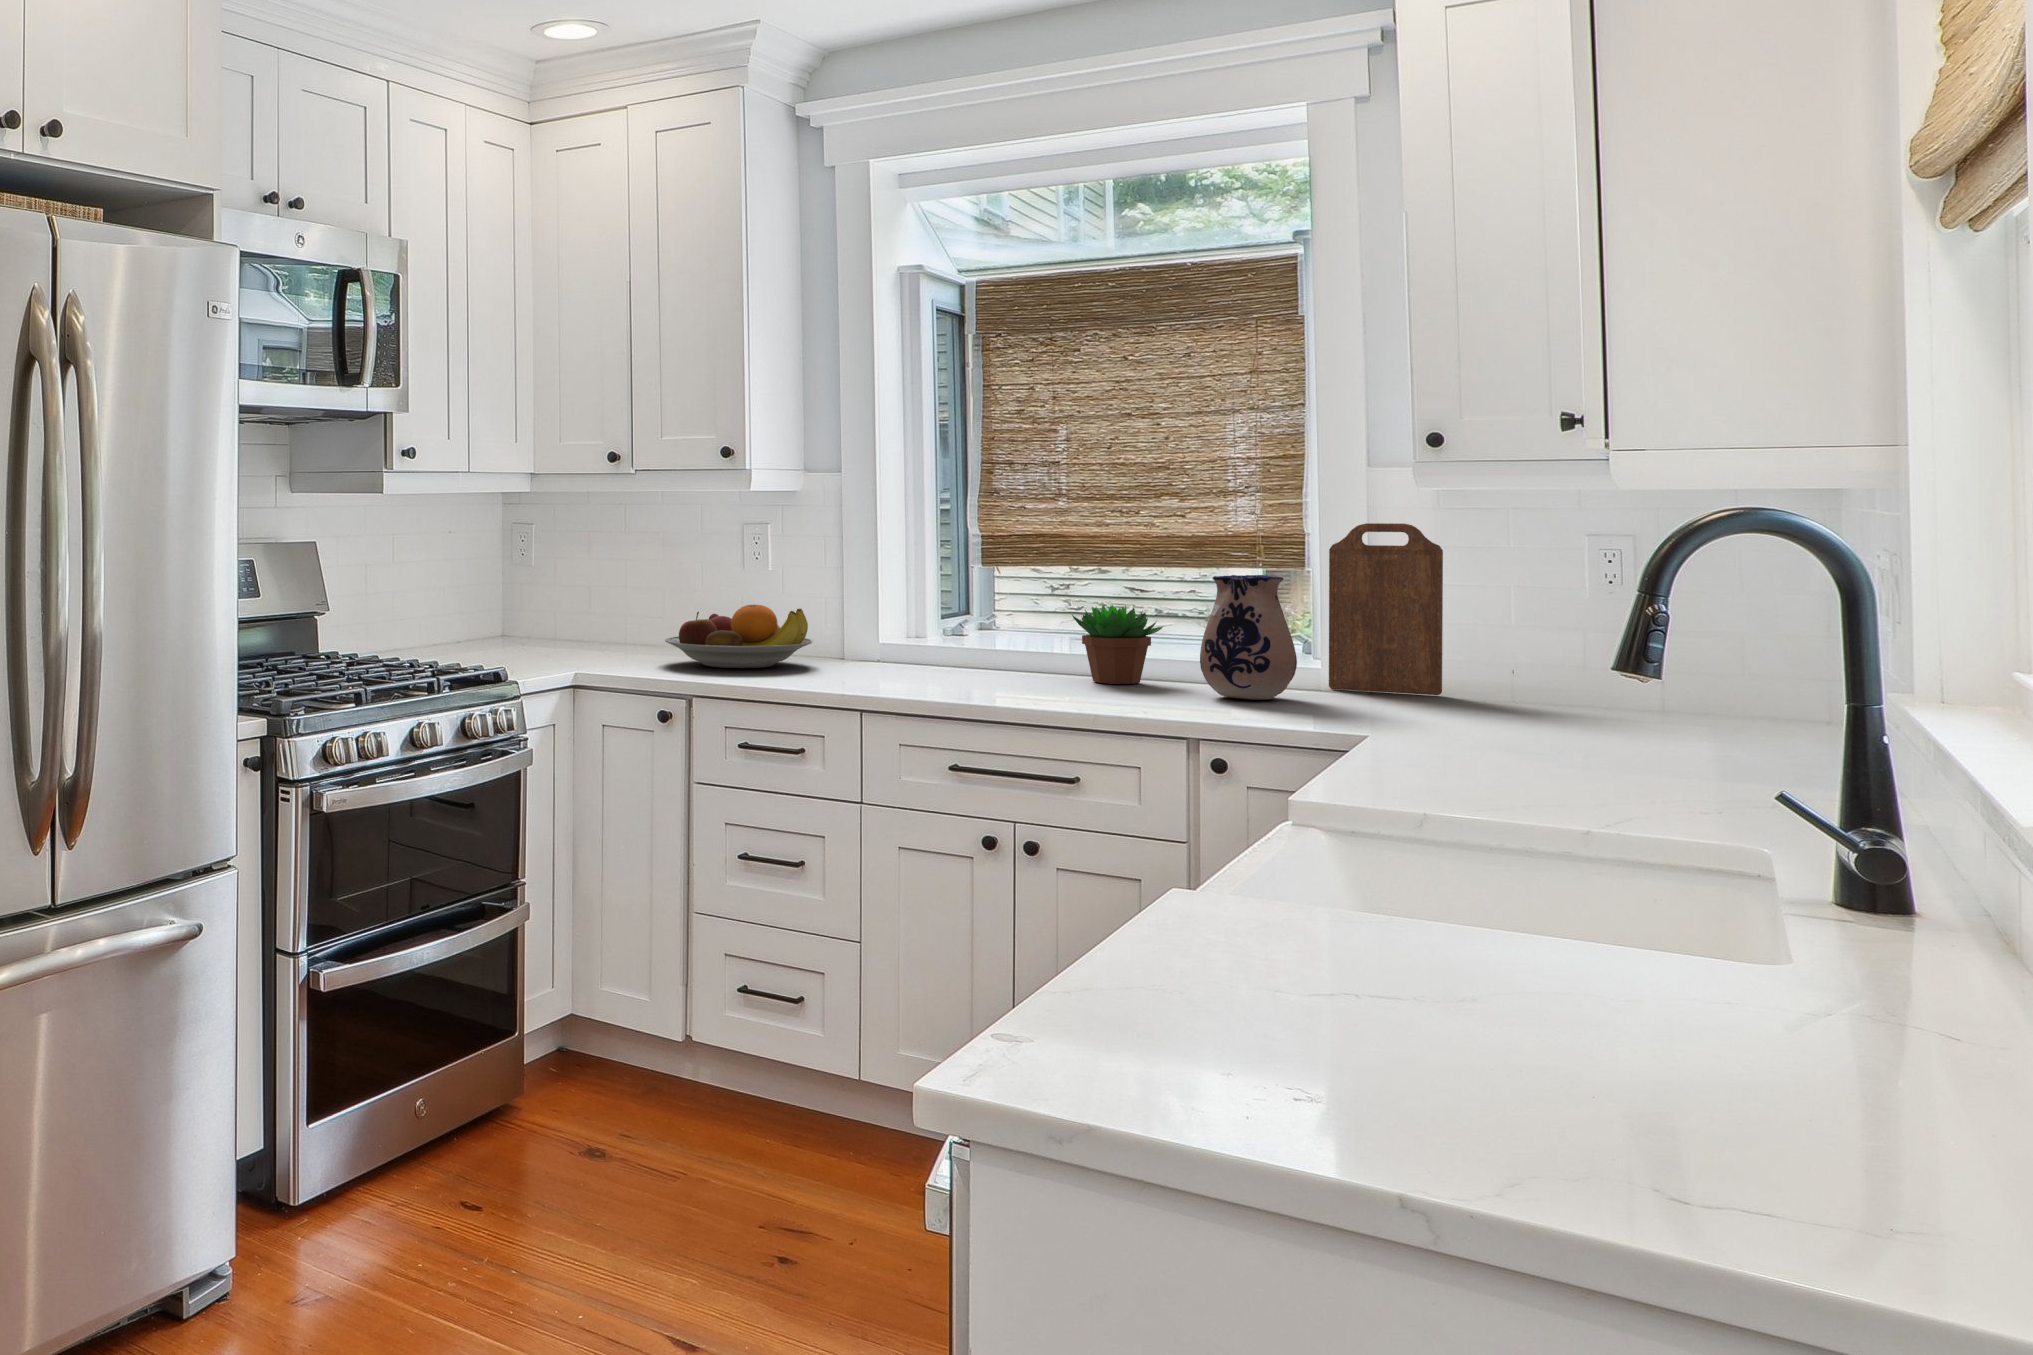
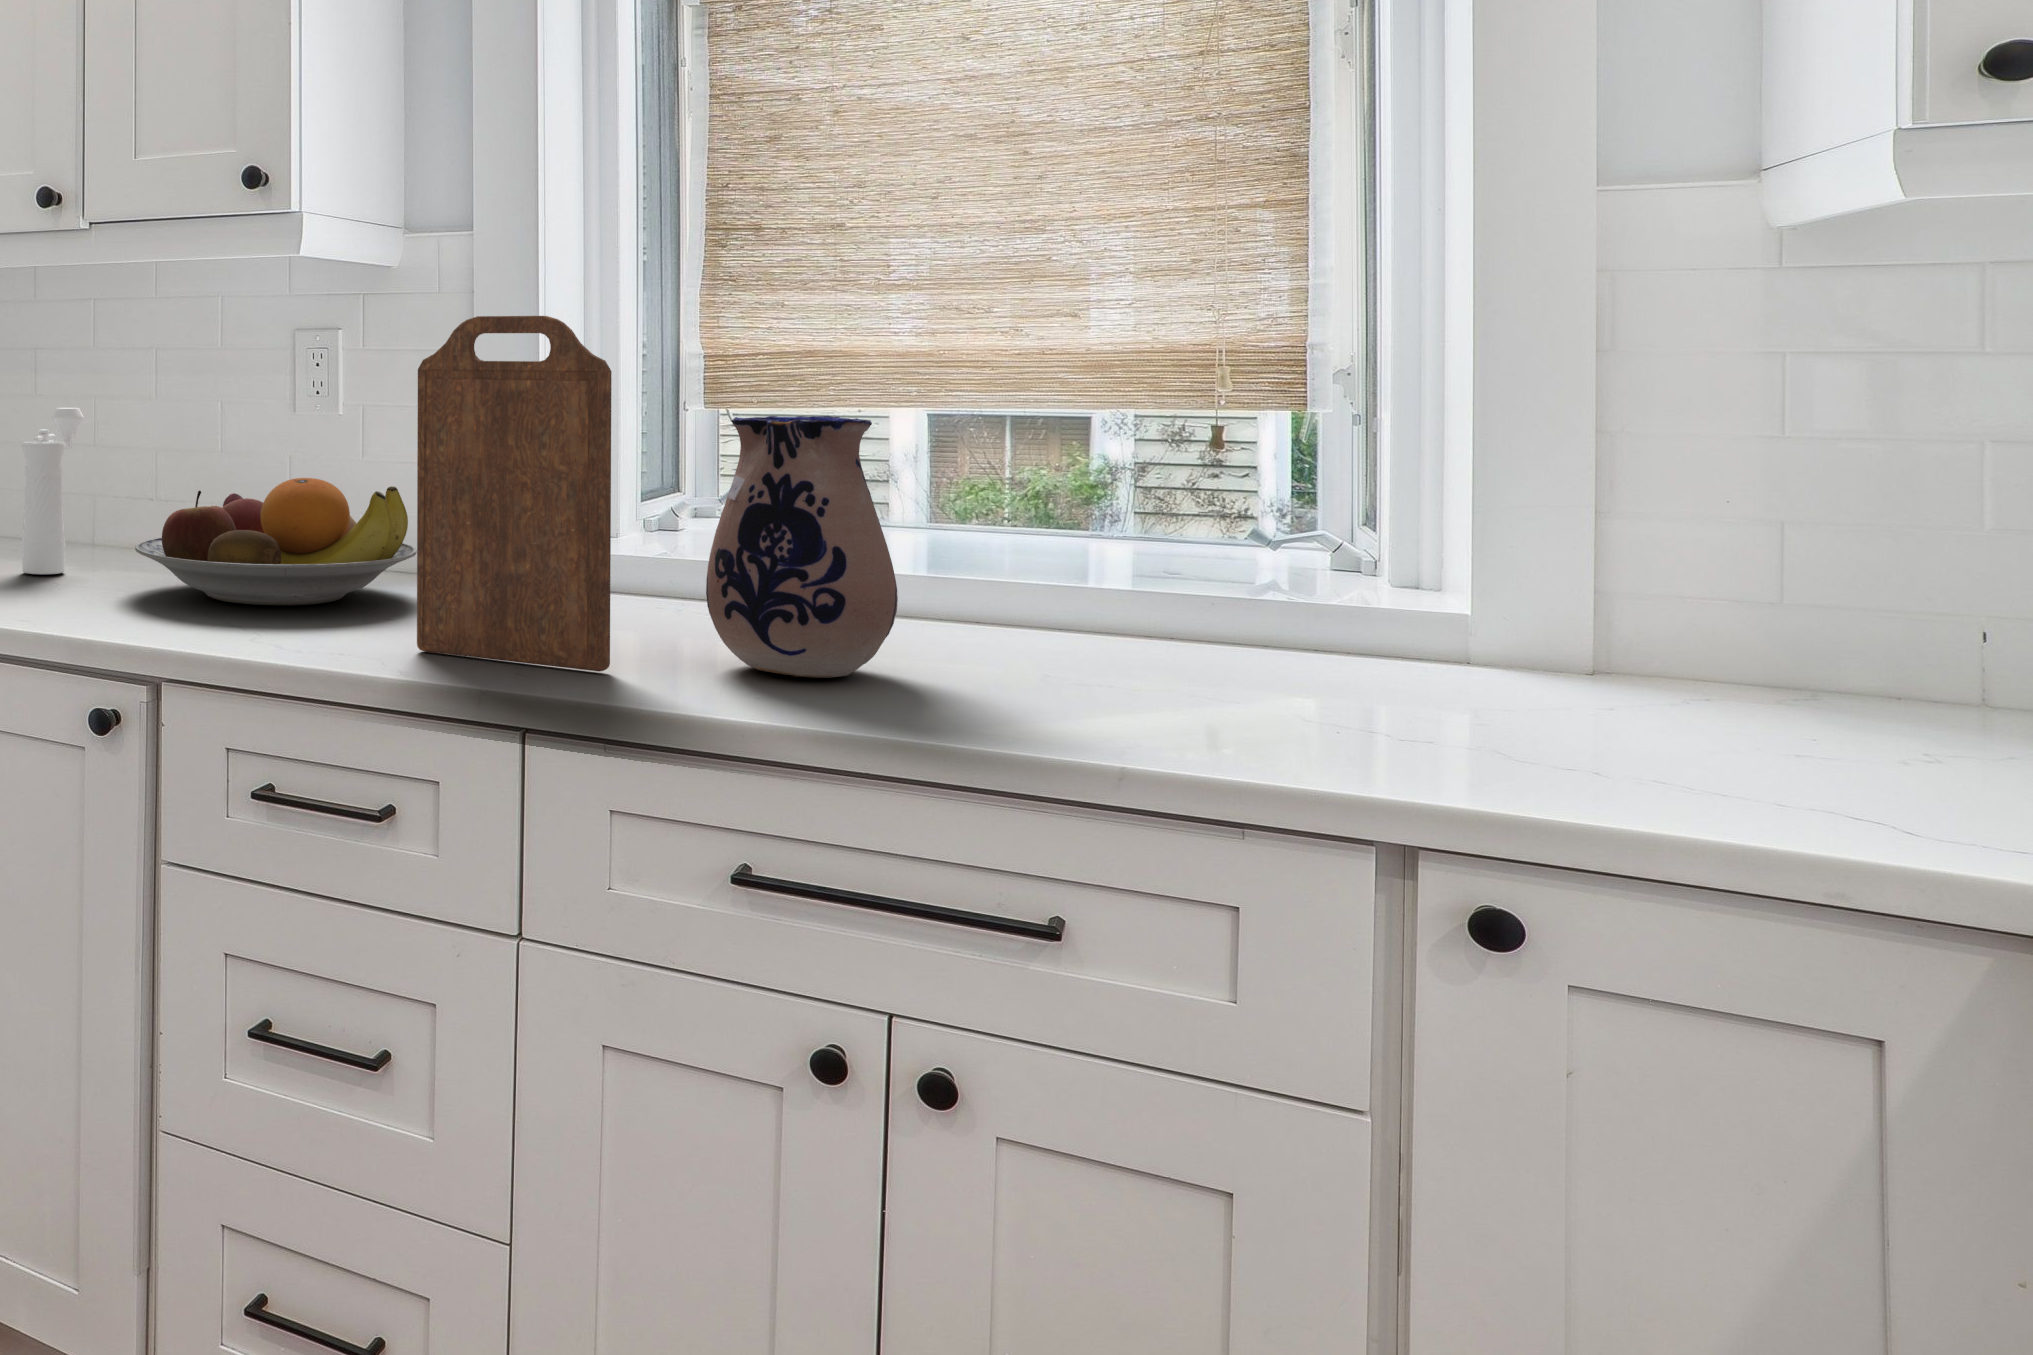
cutting board: present [1329,523,1443,695] -> present [417,316,612,671]
pepper mill: none [597,569,627,657] -> present [22,408,84,574]
ceramic pitcher: present [1200,575,1297,700] -> present [706,416,898,678]
succulent plant: present [1072,605,1163,684] -> none [946,485,1140,657]

